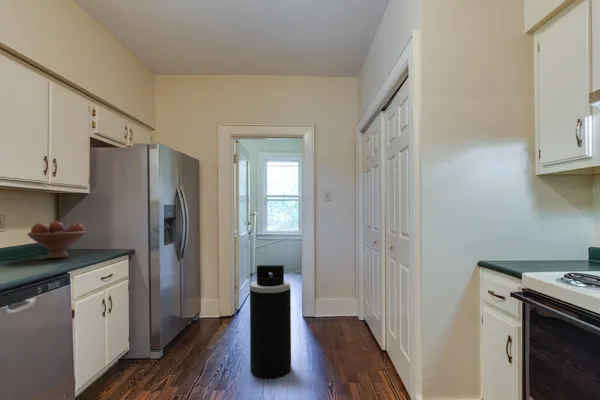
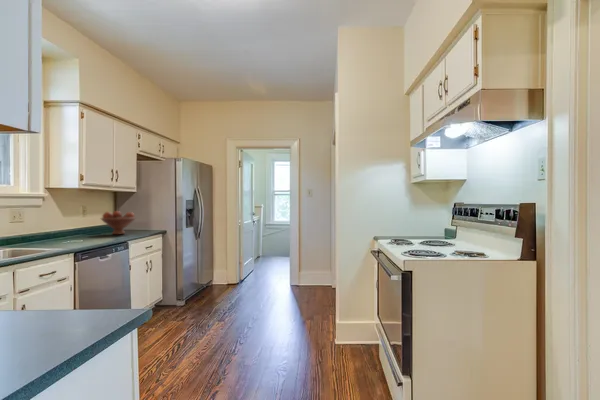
trash can: present [250,265,291,379] -> none [242,242,270,317]

